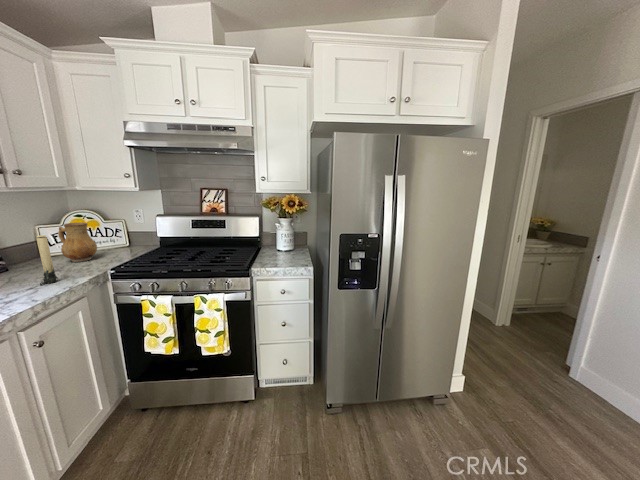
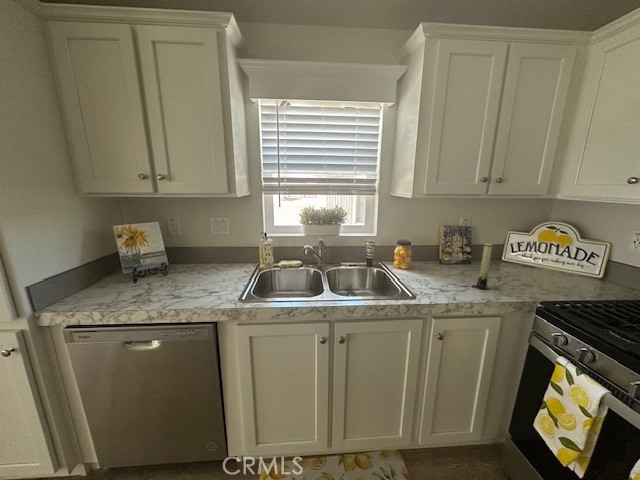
ceramic pitcher: present [58,223,97,262] -> none [514,235,552,279]

